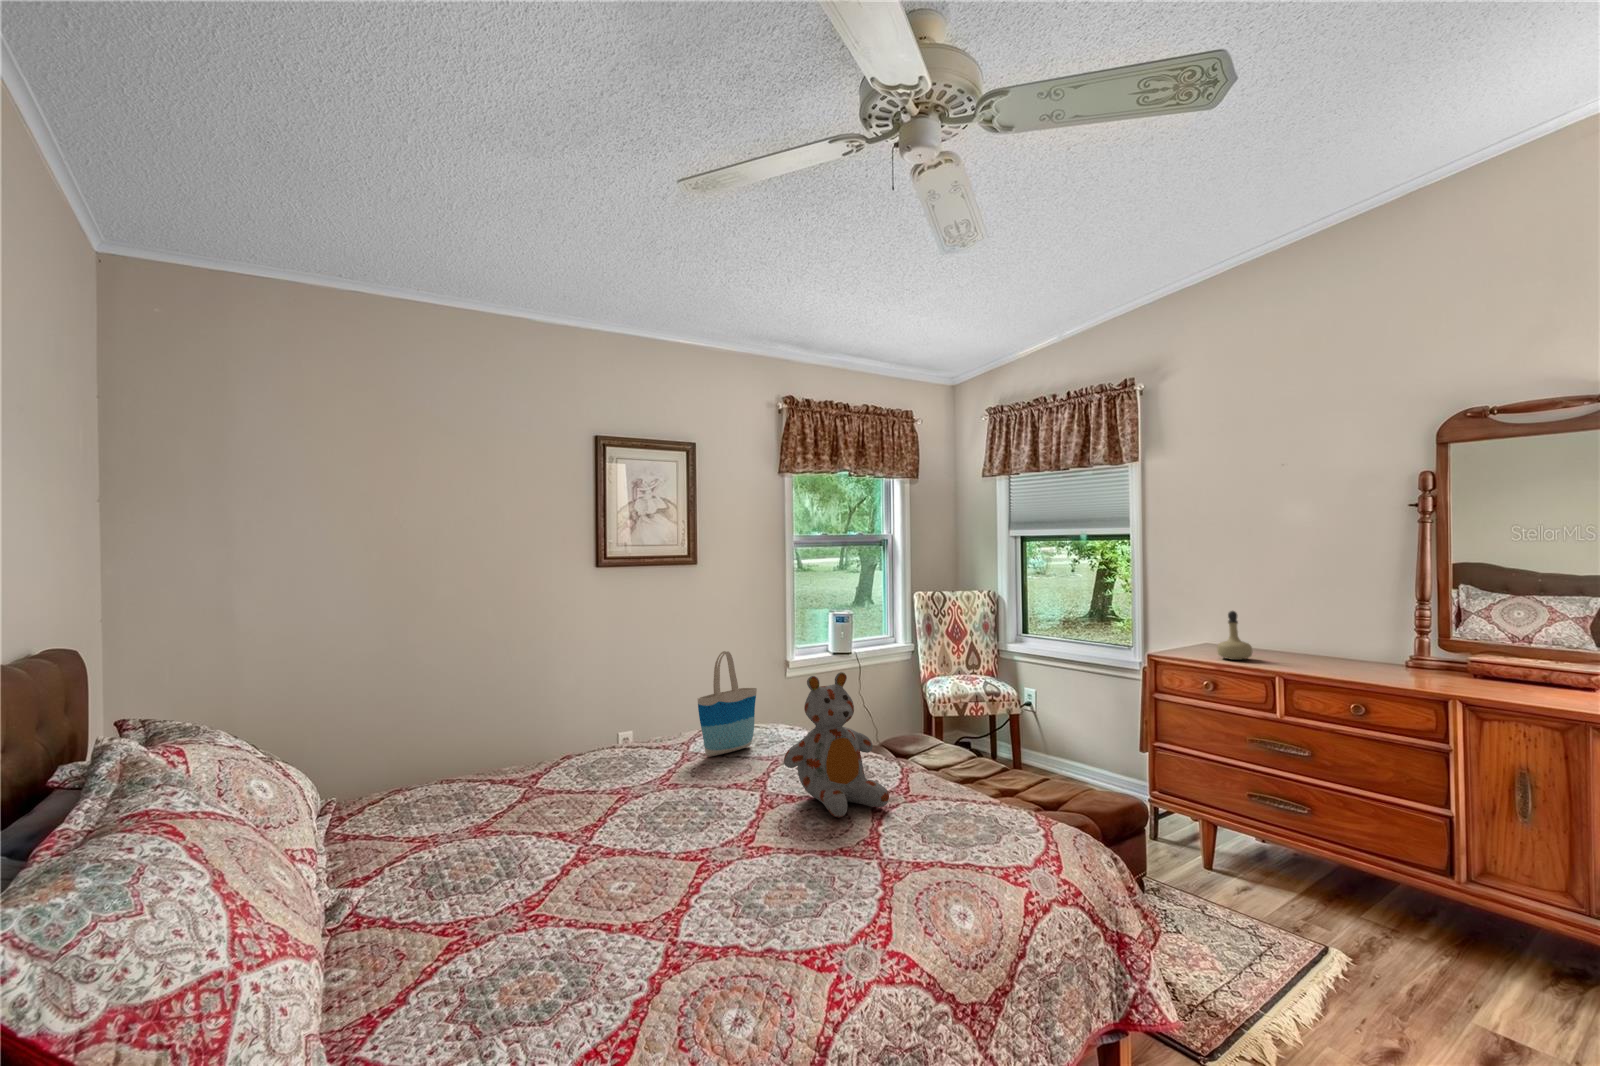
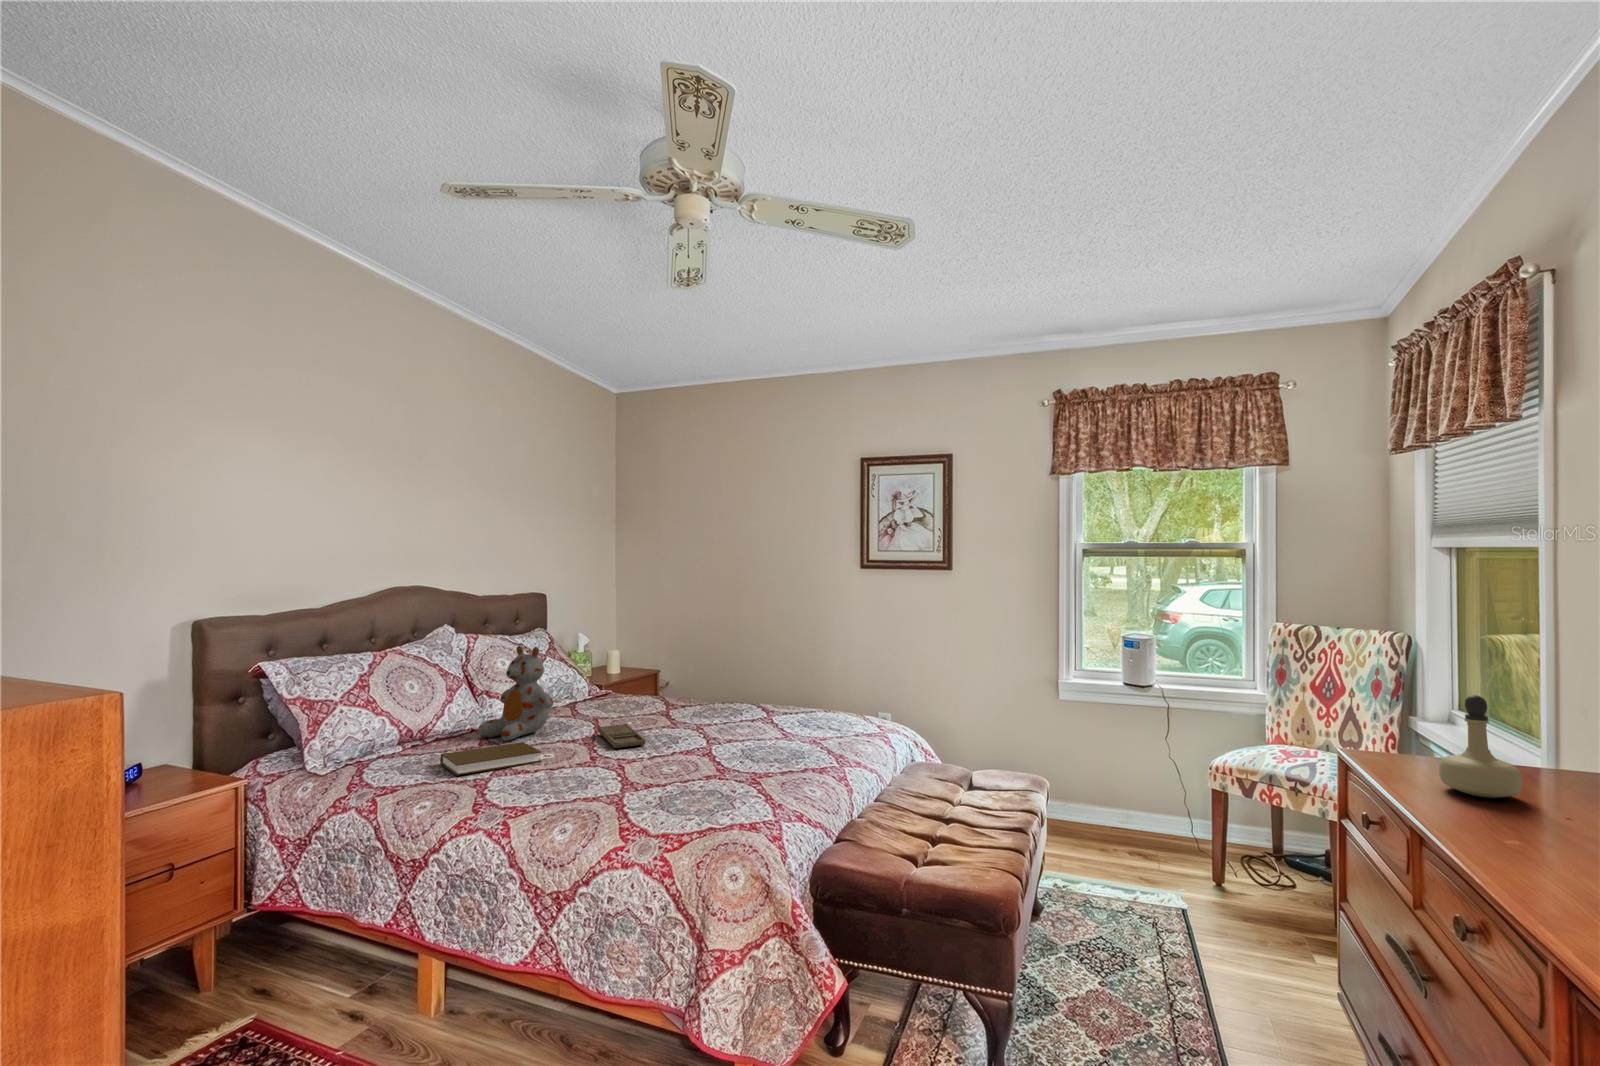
tote bag: present [698,651,757,756] -> none [758,644,817,729]
stuffed bear: present [784,672,889,817] -> present [478,646,553,740]
tray: none [577,805,690,833] -> present [598,723,645,748]
book: none [539,871,663,975] -> present [440,742,542,775]

